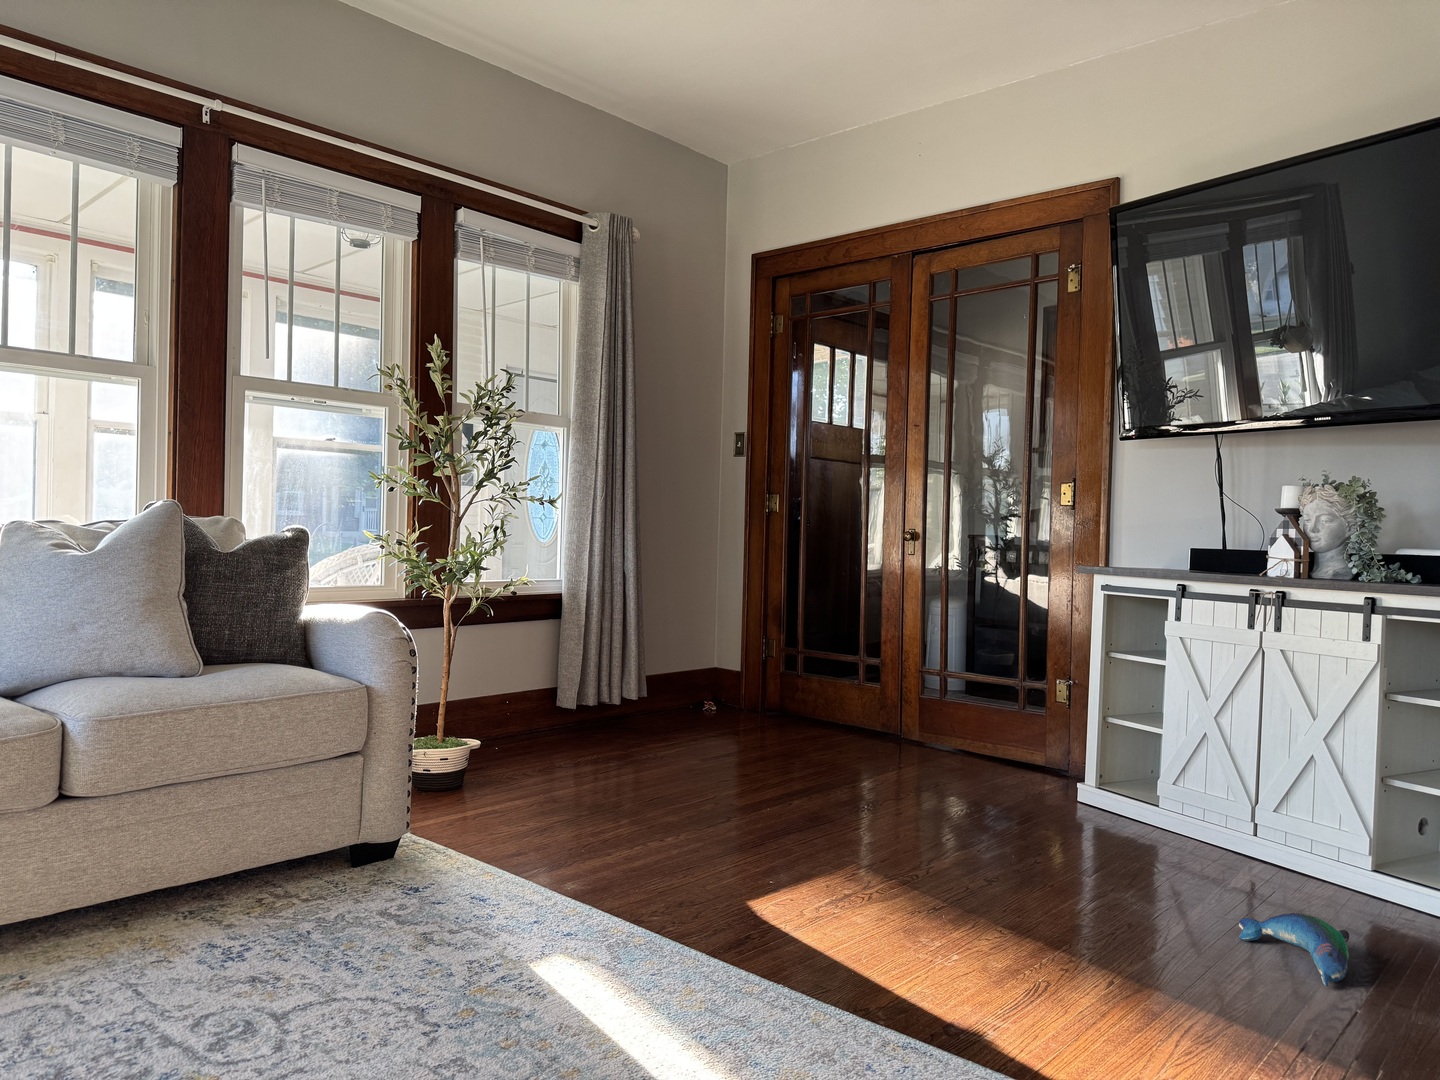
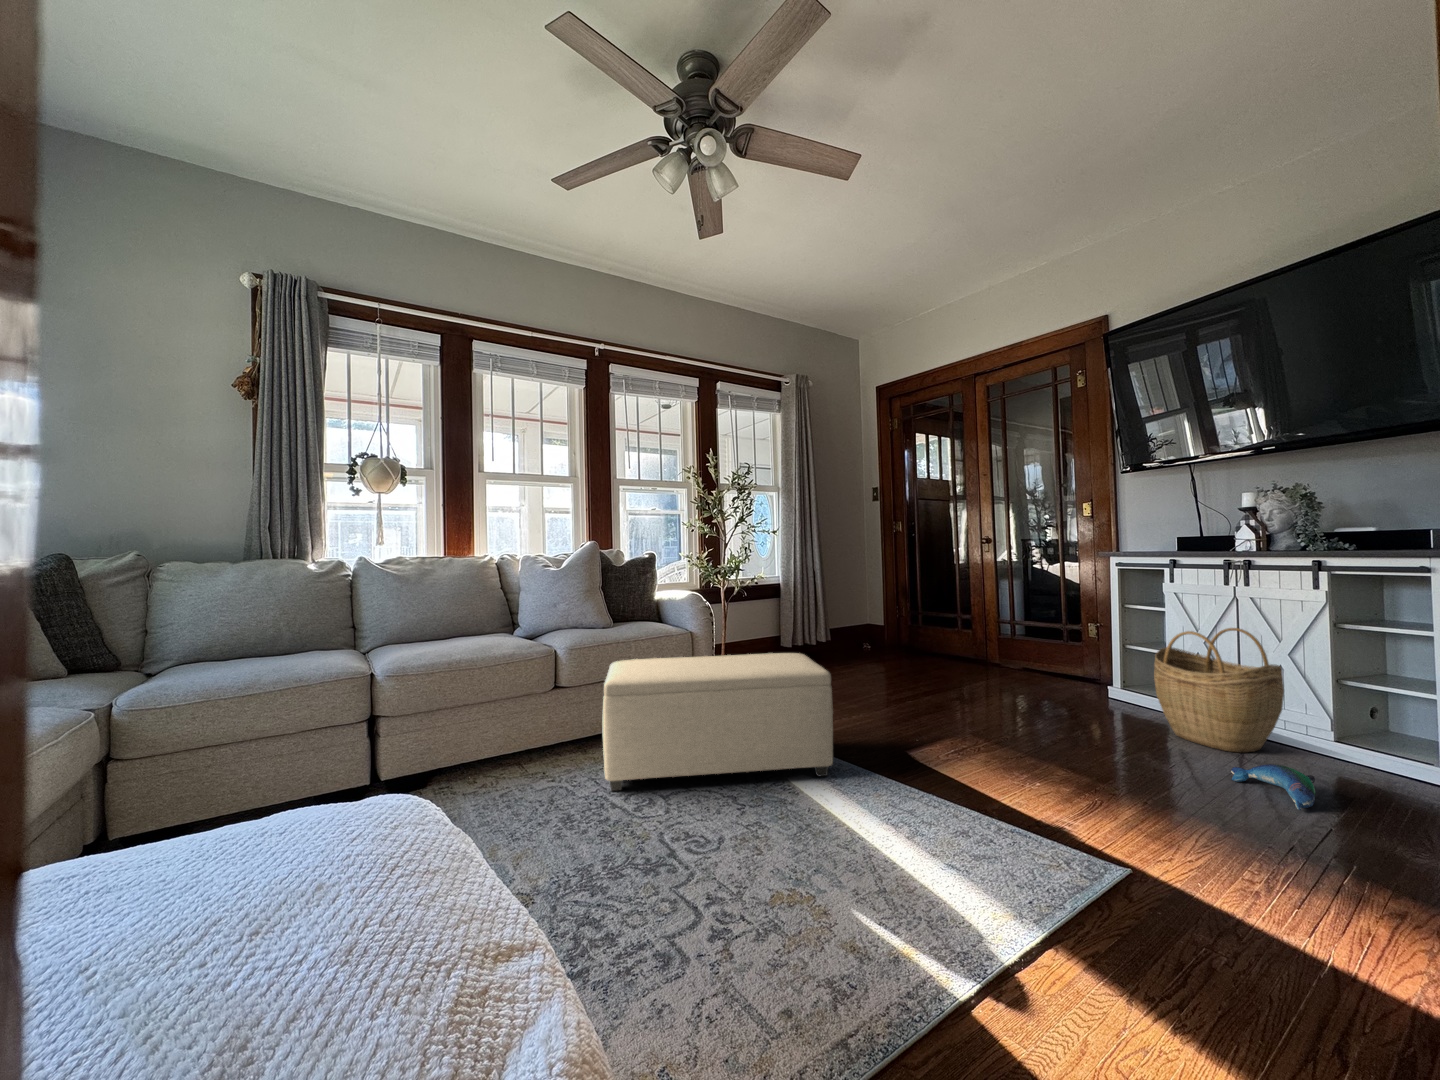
woven basket: none [1143,695,1317,891] -> present [1154,628,1284,752]
ottoman: none [153,729,621,1008] -> present [603,653,833,791]

